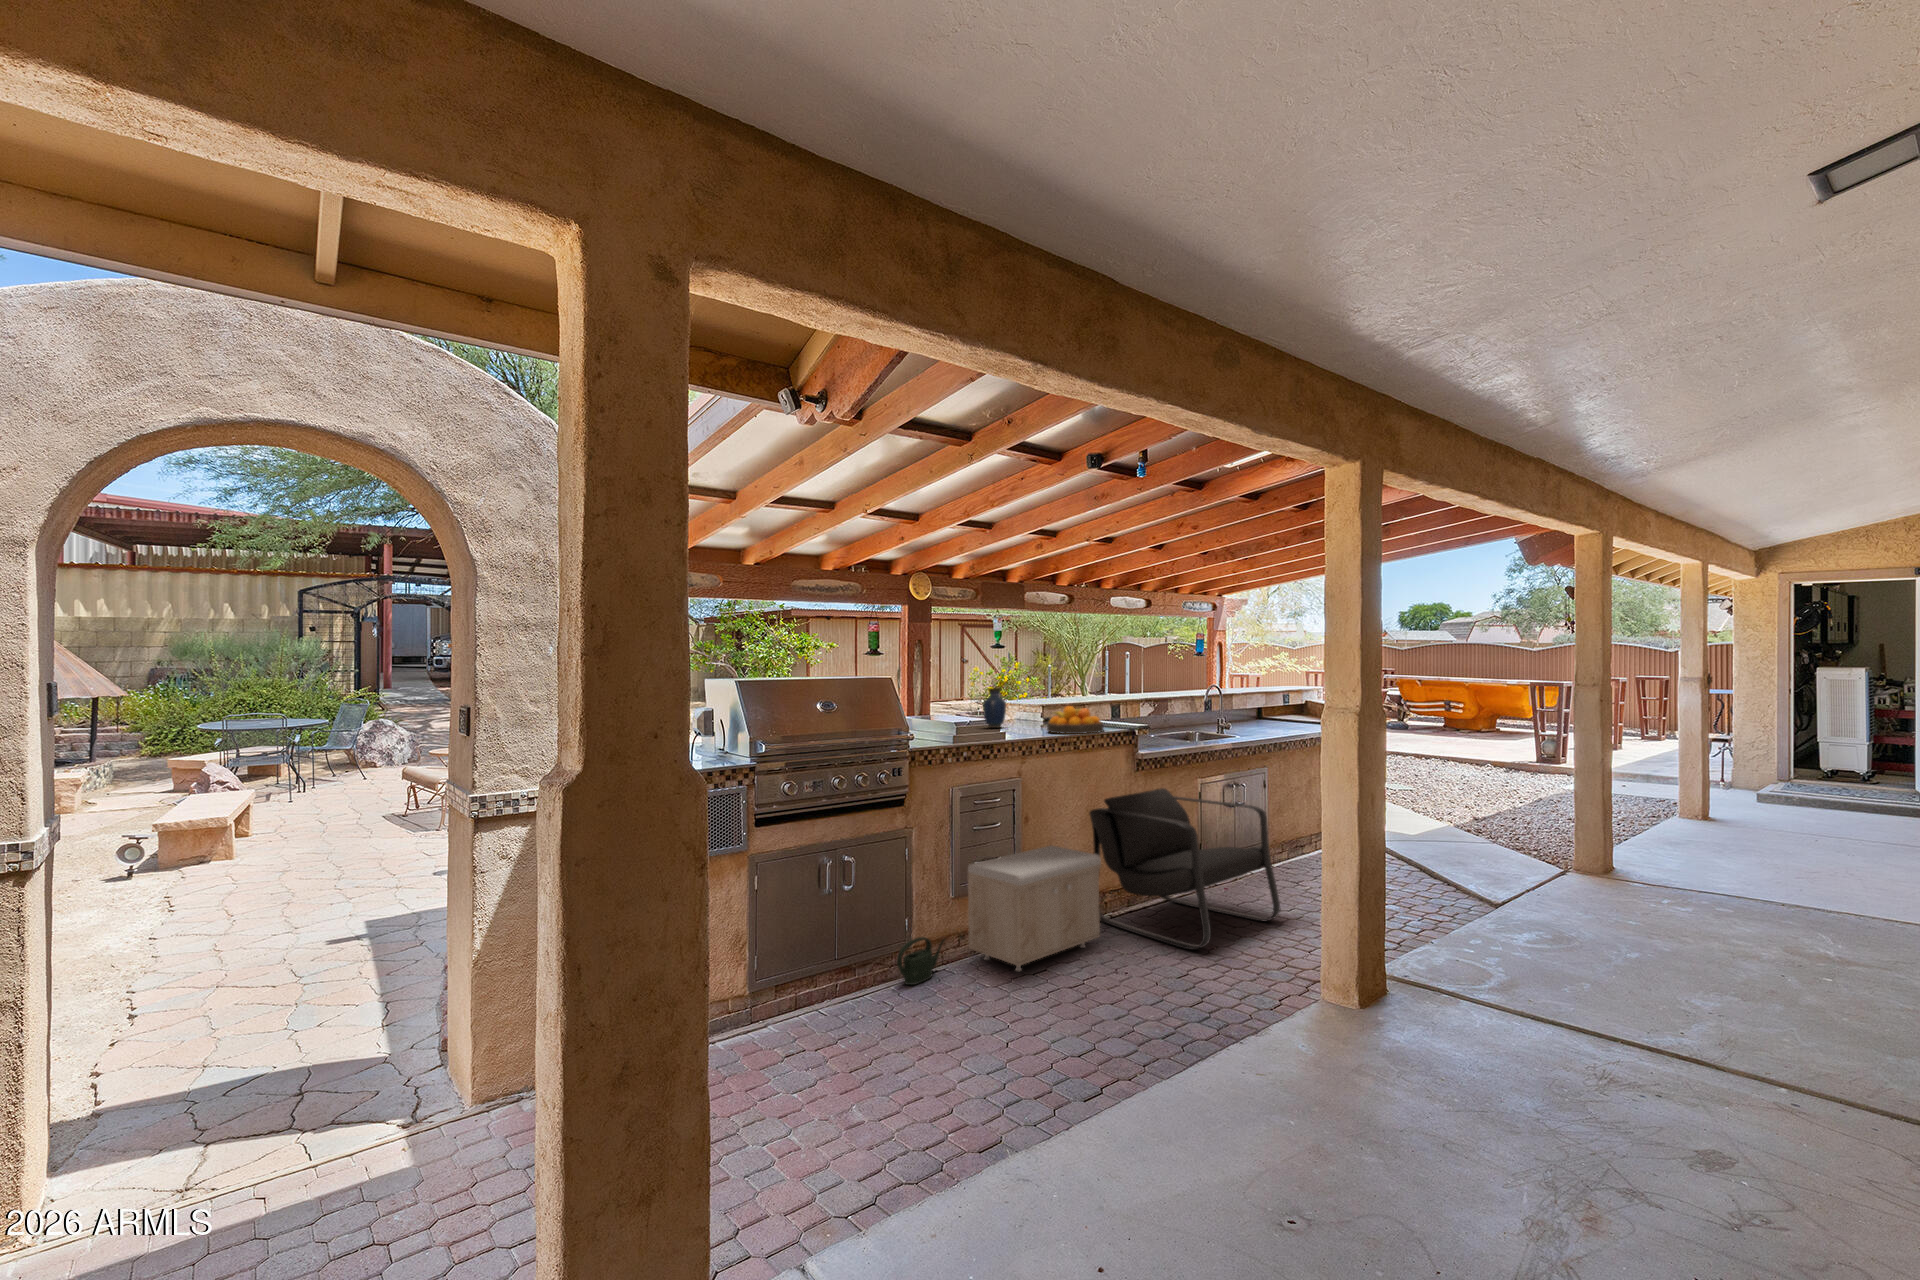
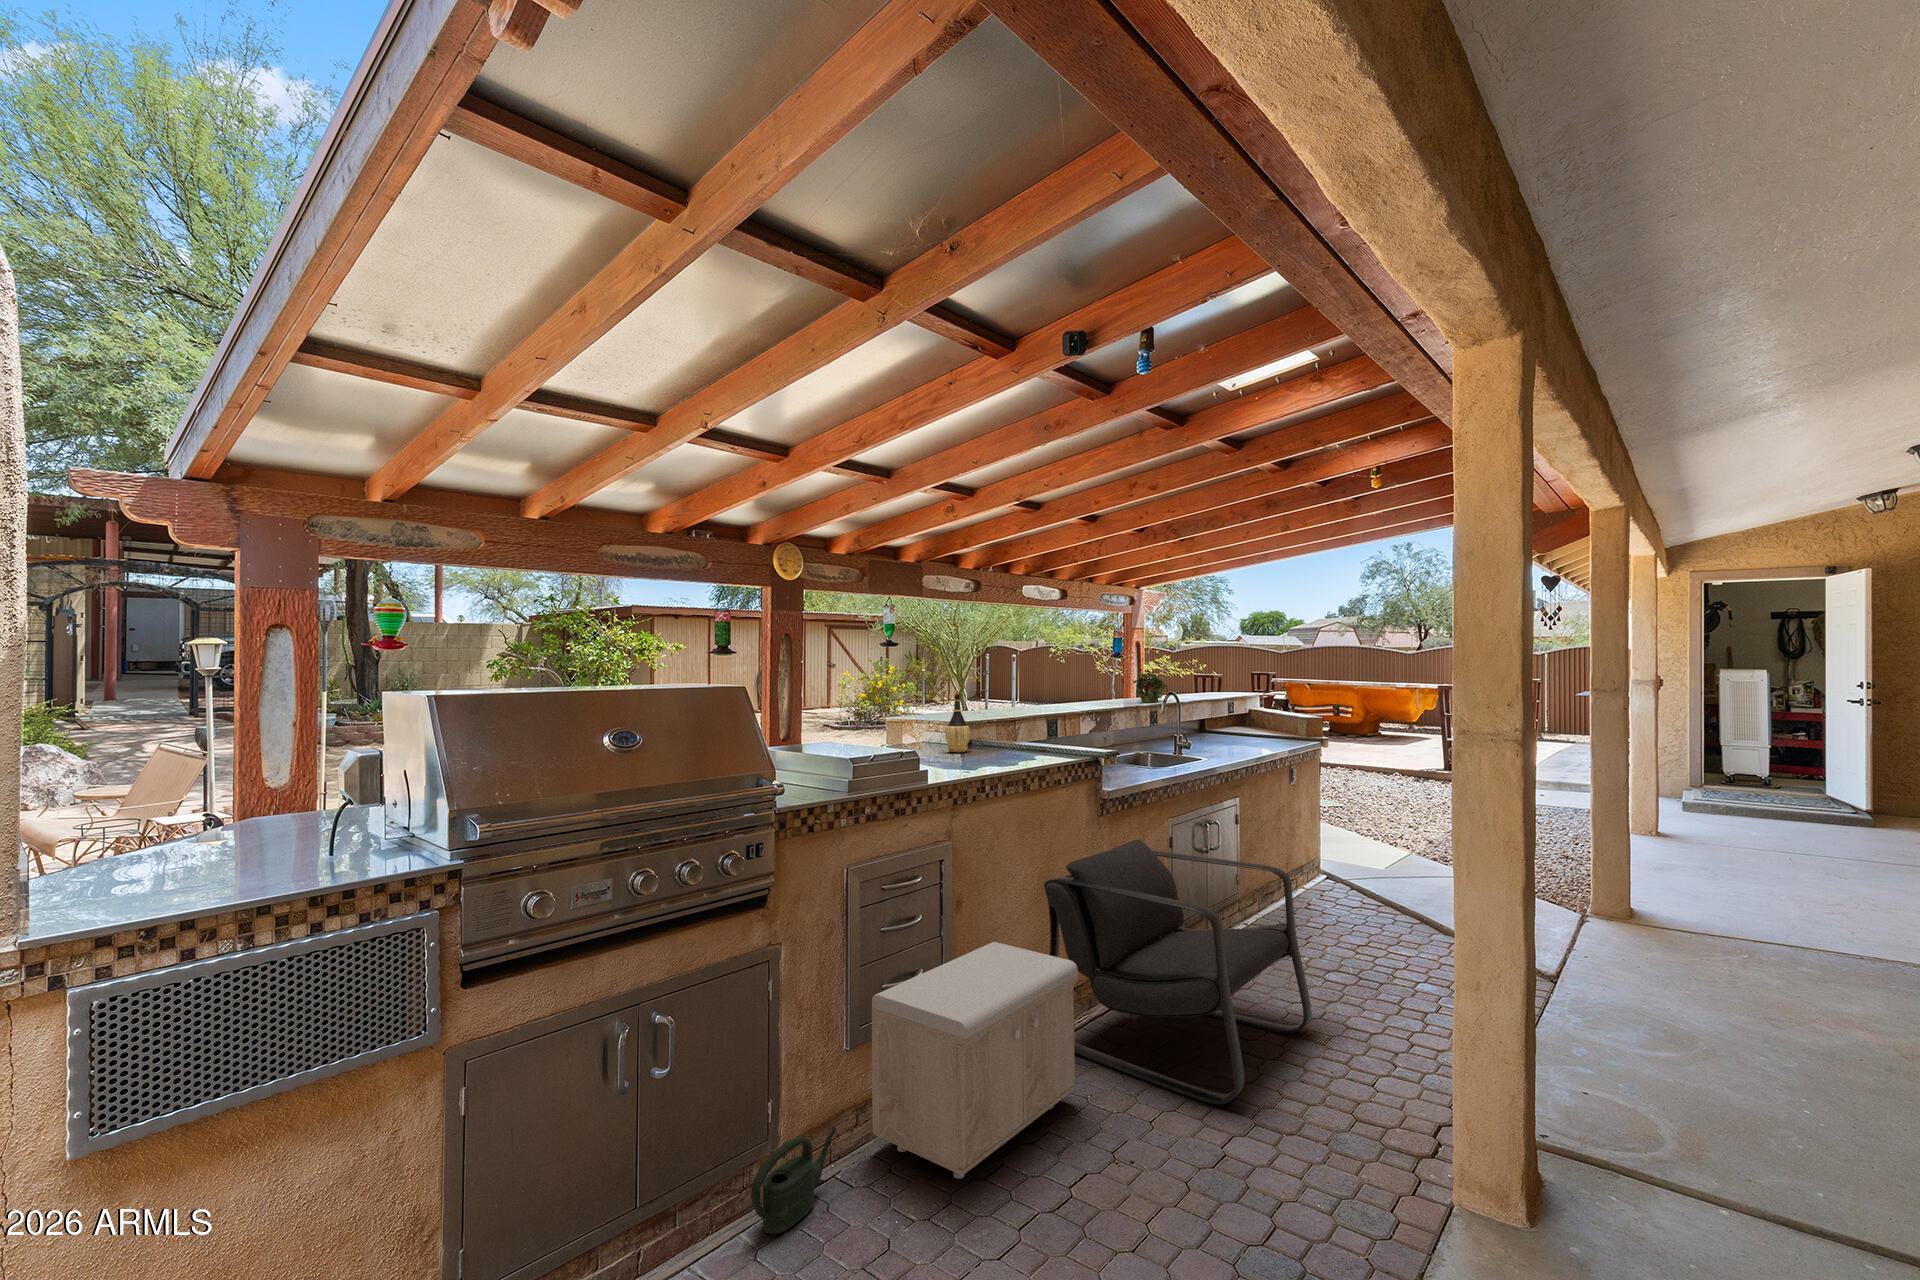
potted plant: none [1209,667,1241,696] -> present [1132,669,1168,703]
wine bottle: none [1029,683,1047,726] -> present [945,690,970,752]
vase: present [983,688,1006,728] -> none [880,698,913,755]
fruit bowl: present [1047,706,1104,734] -> none [981,725,1065,769]

